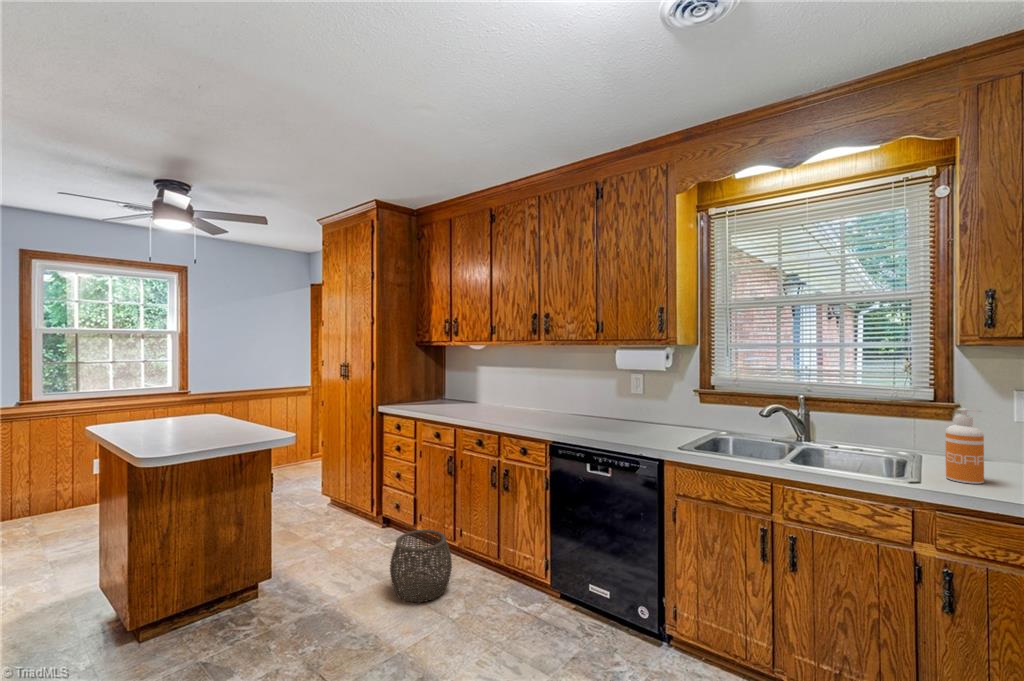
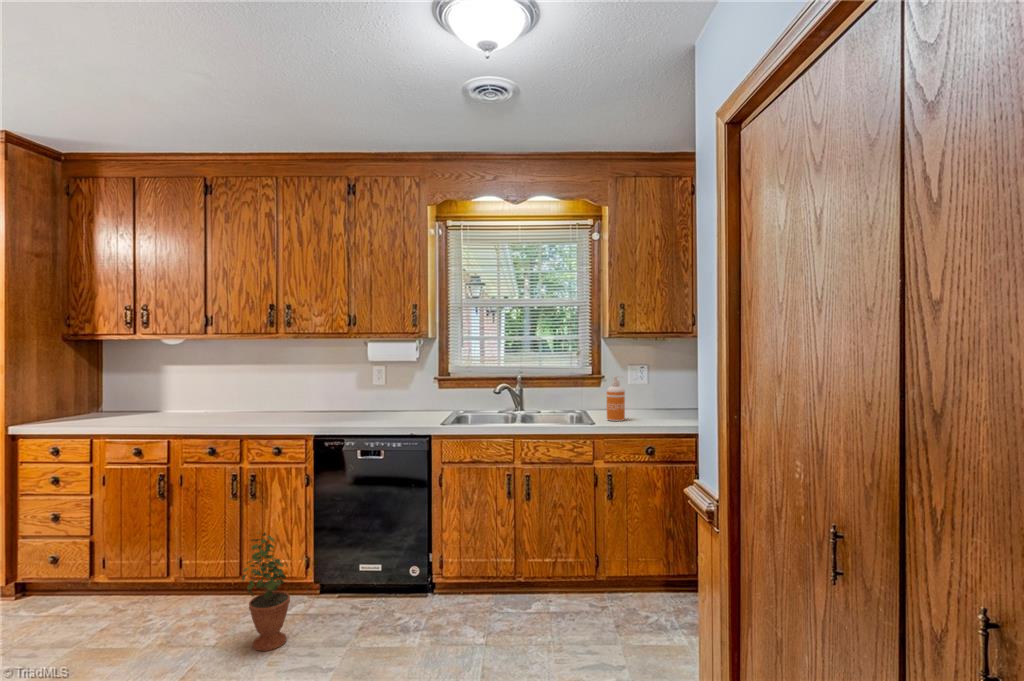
potted plant: none [465,528,508,646] -> present [242,533,290,651]
woven basket: present [390,530,452,603] -> none [103,561,192,651]

